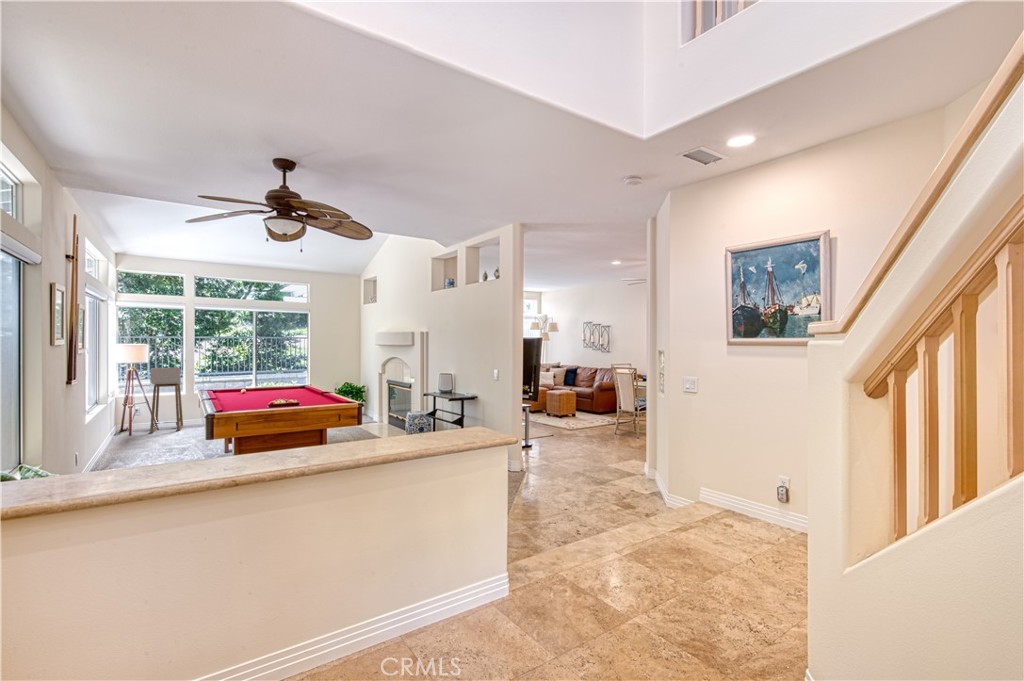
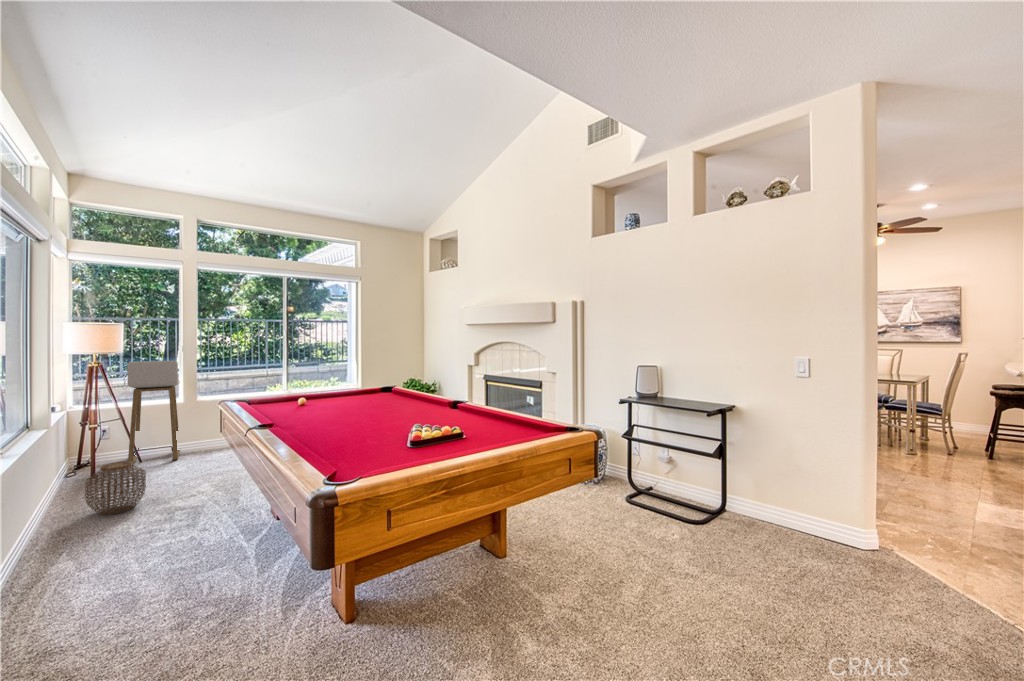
woven basket: none [125,424,156,452] -> present [85,461,146,515]

